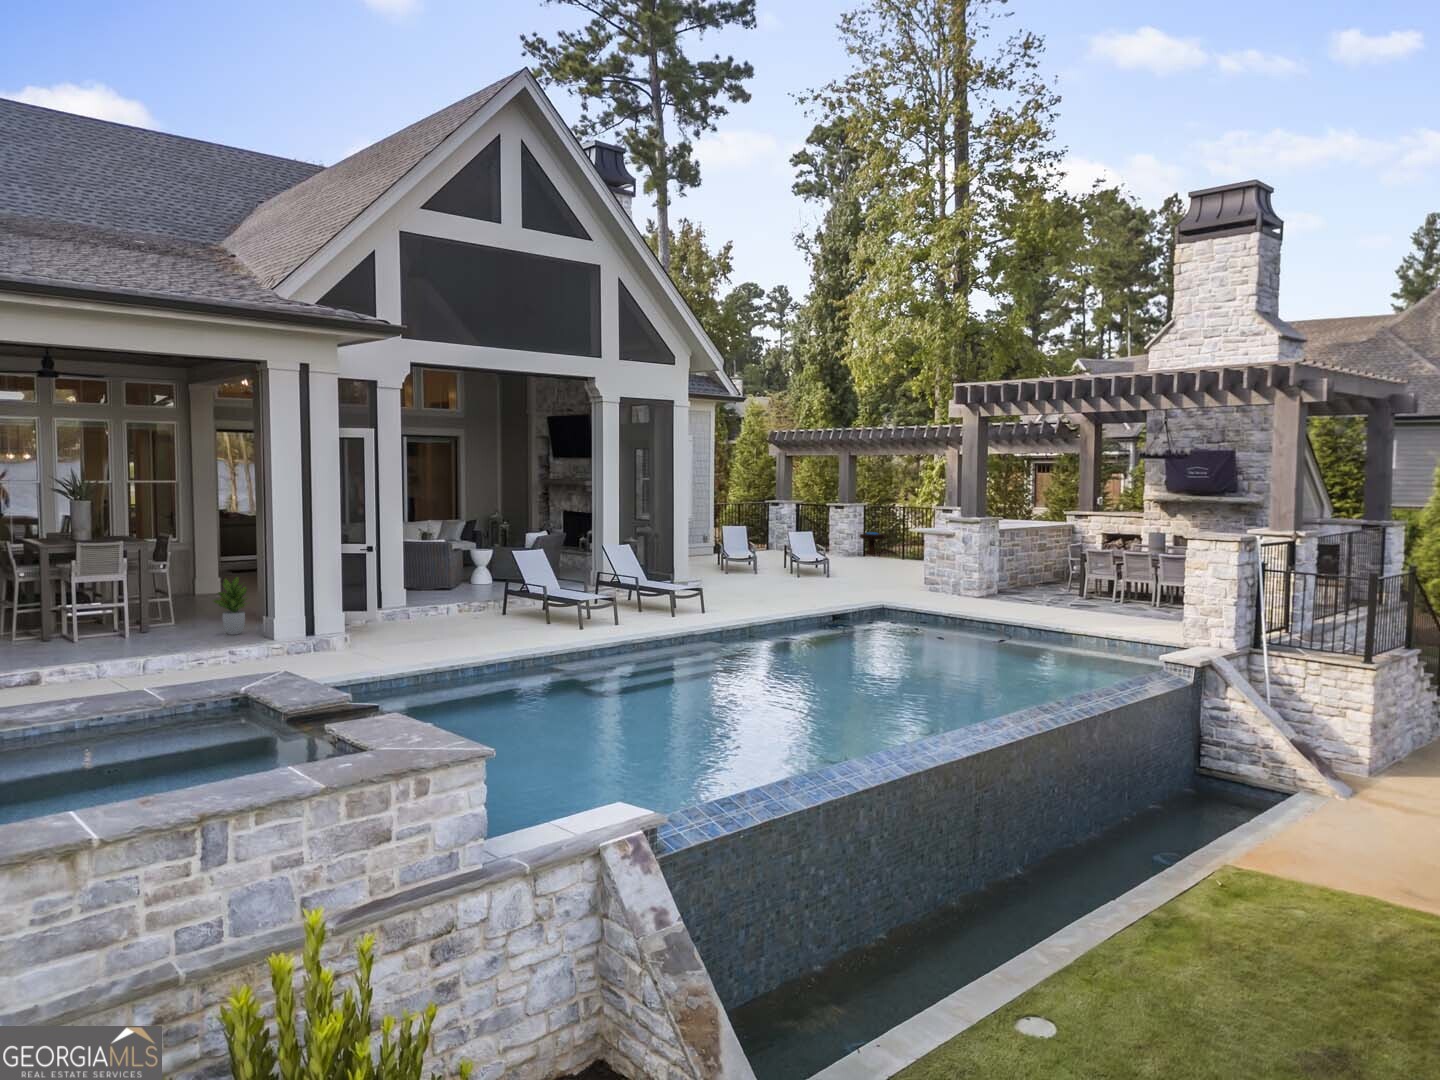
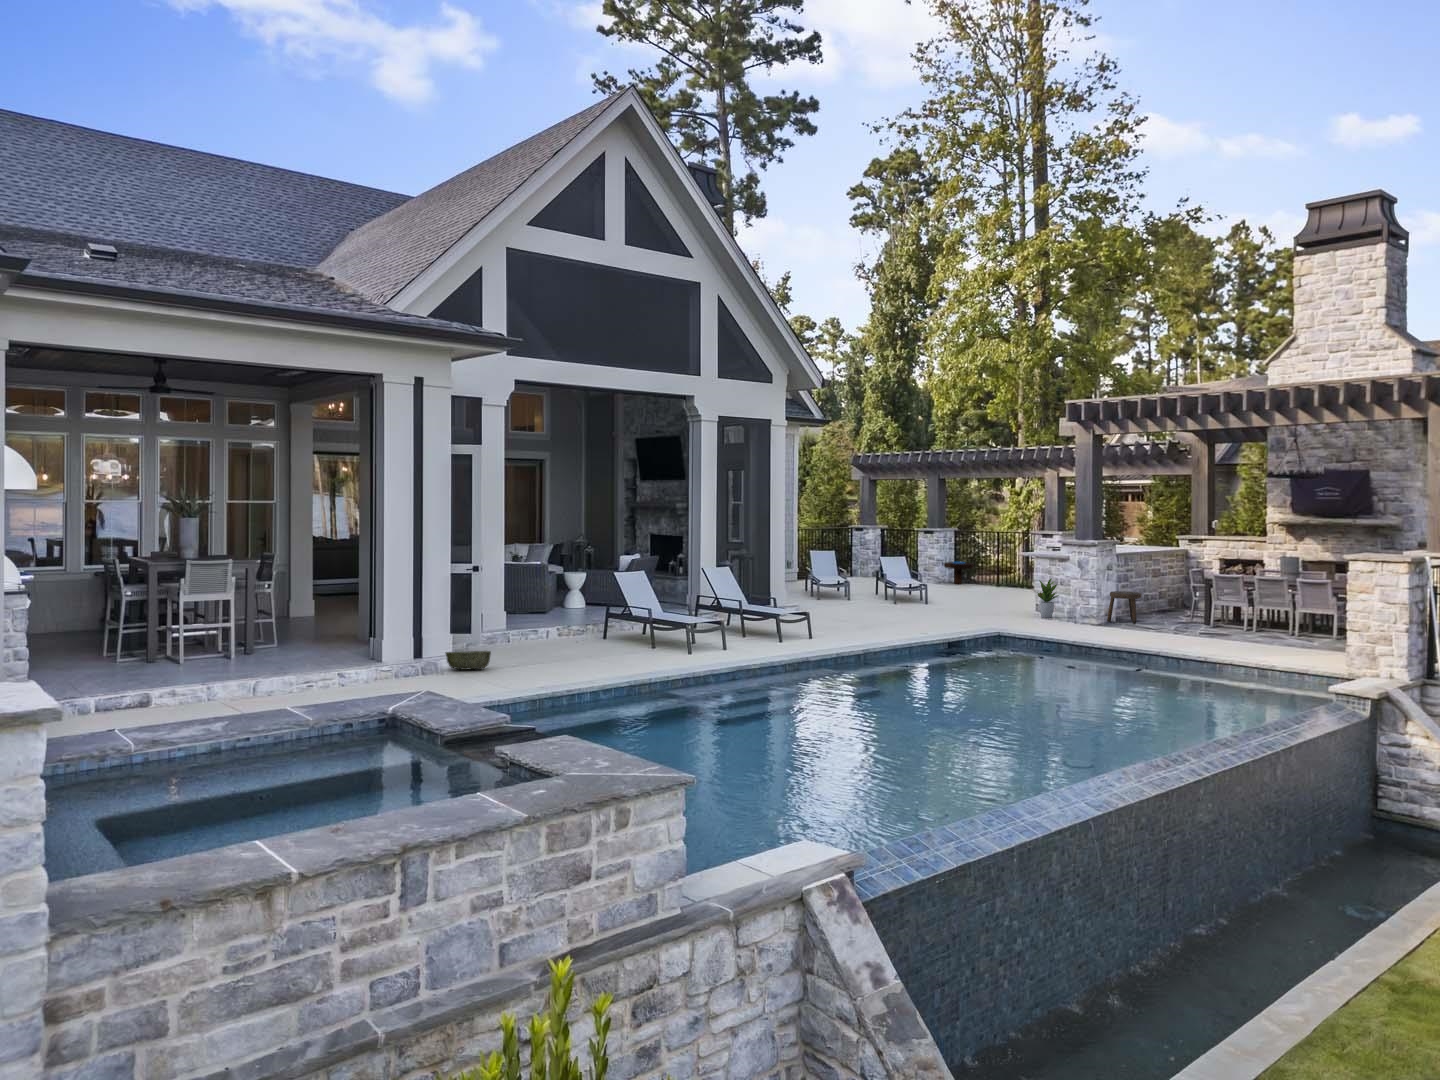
stool: none [988,566,1020,597] -> present [1107,591,1141,624]
potted plant: present [213,577,248,635] -> present [1038,578,1059,618]
woven basket: none [330,626,375,644] -> present [446,651,491,670]

